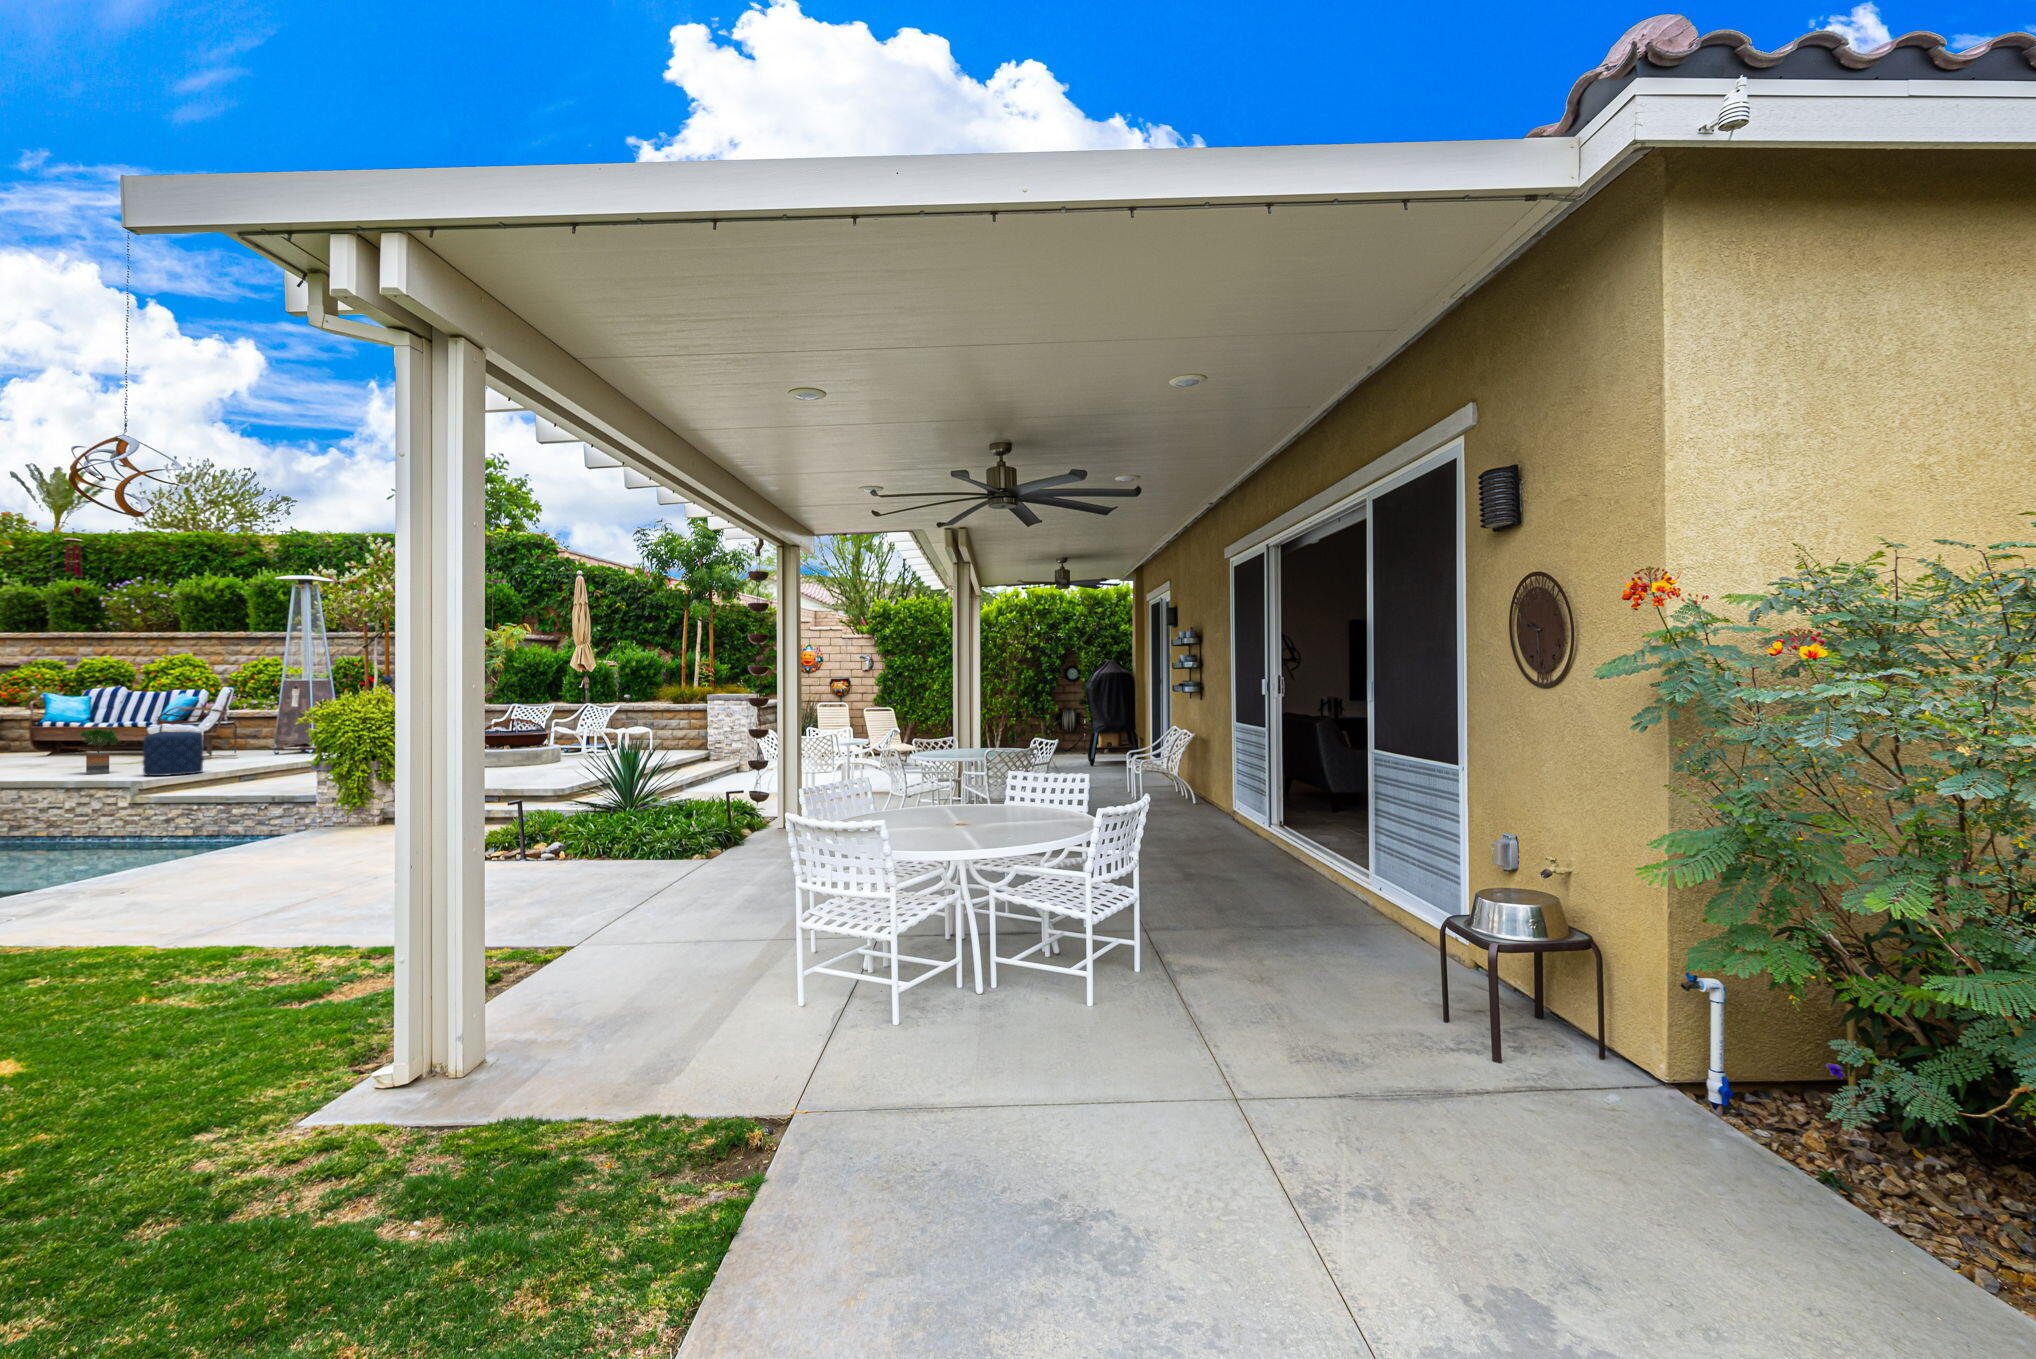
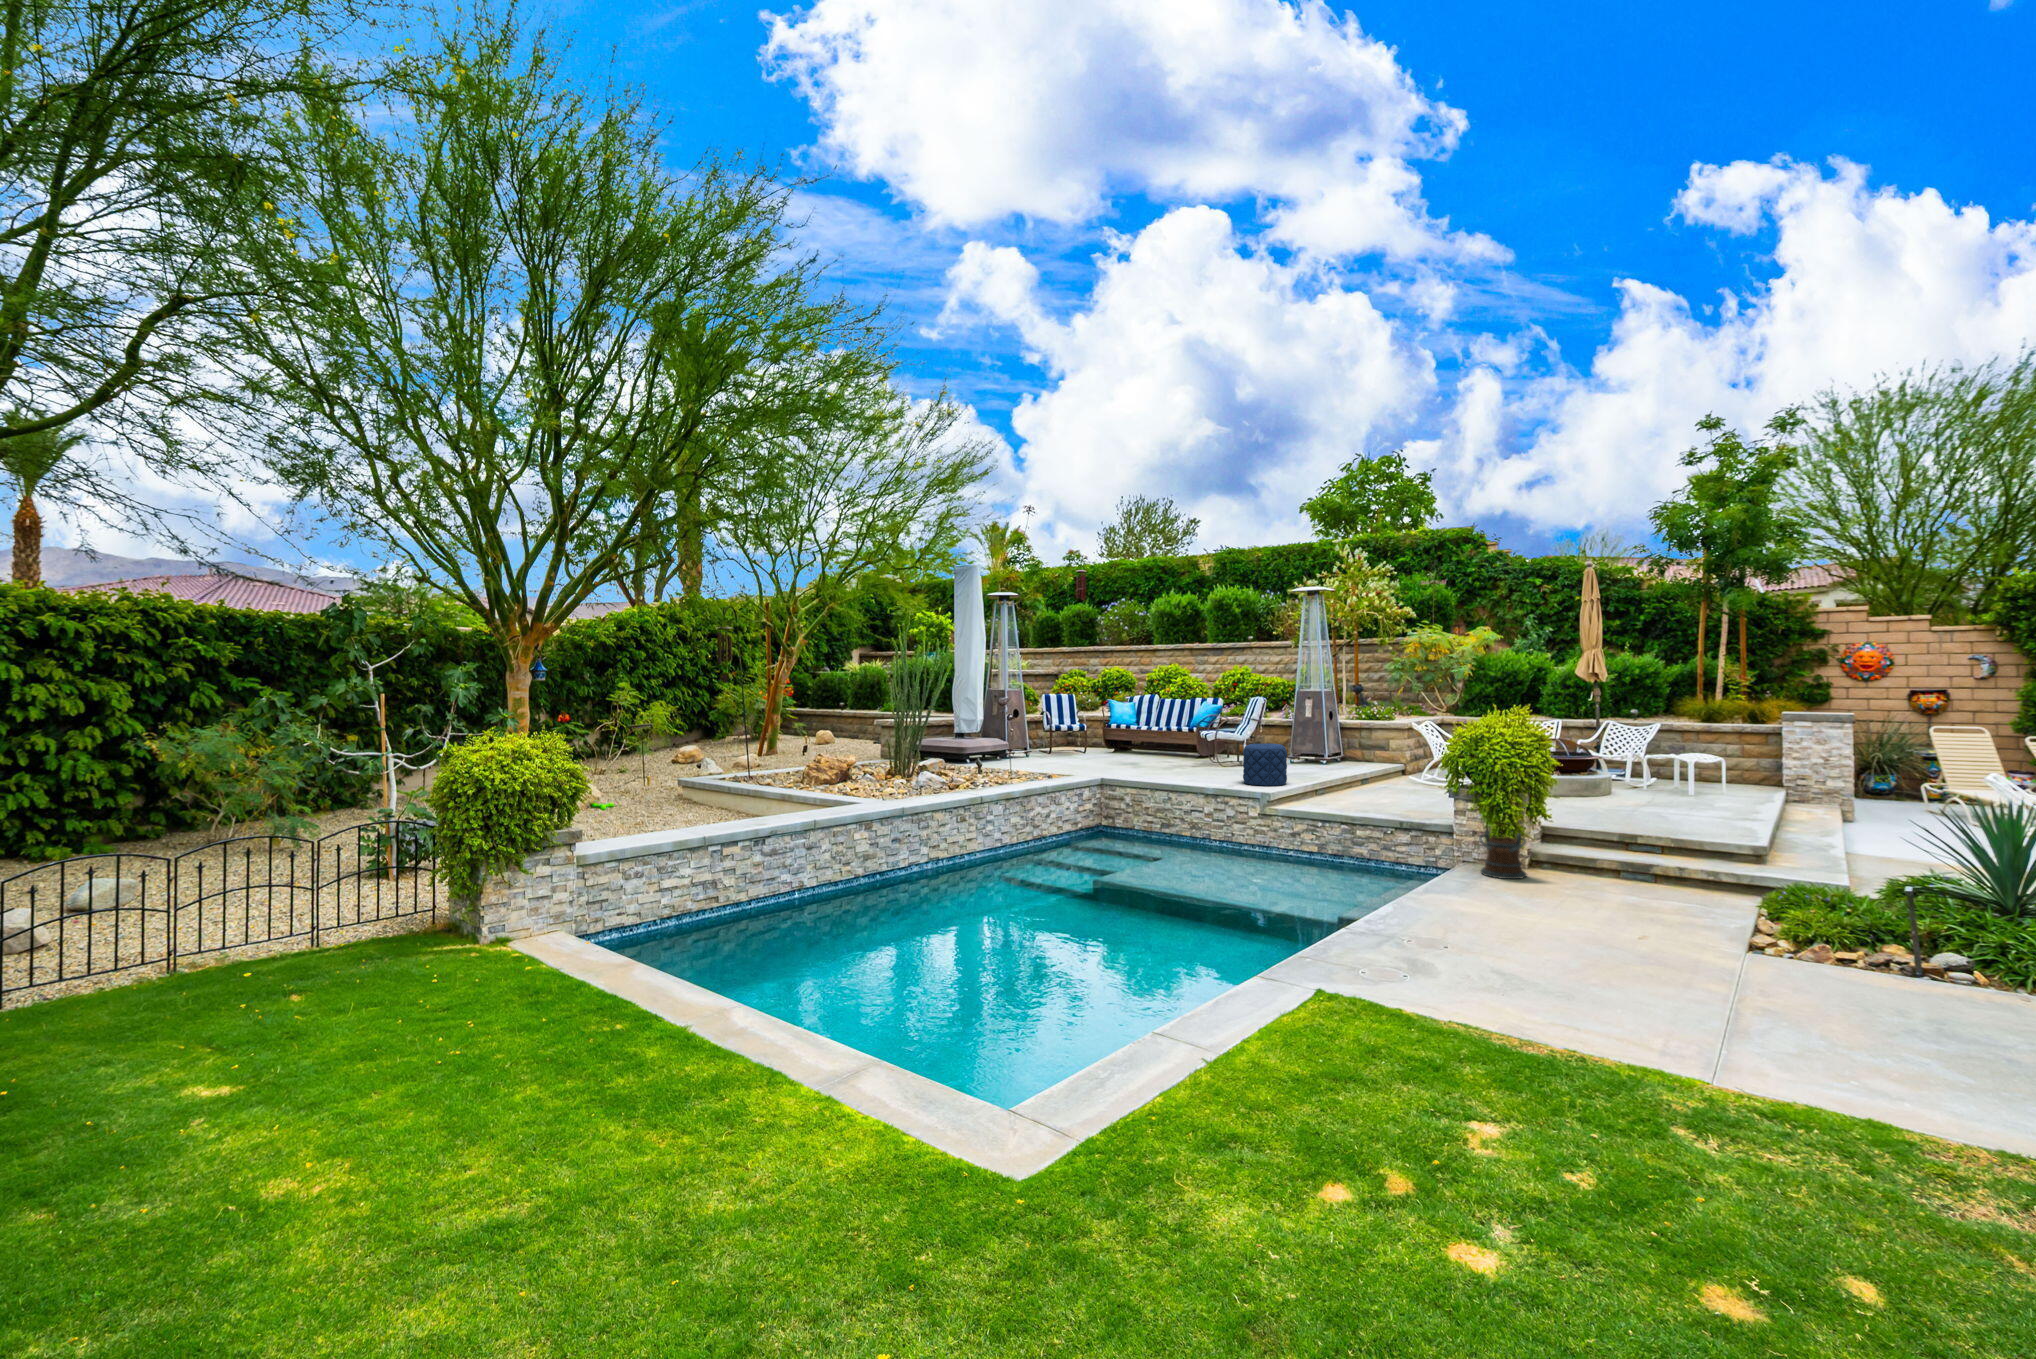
potted tree: present [79,729,119,774] -> none [1186,737,1215,778]
bucket: none [306,791,352,832] -> present [1479,831,1527,879]

